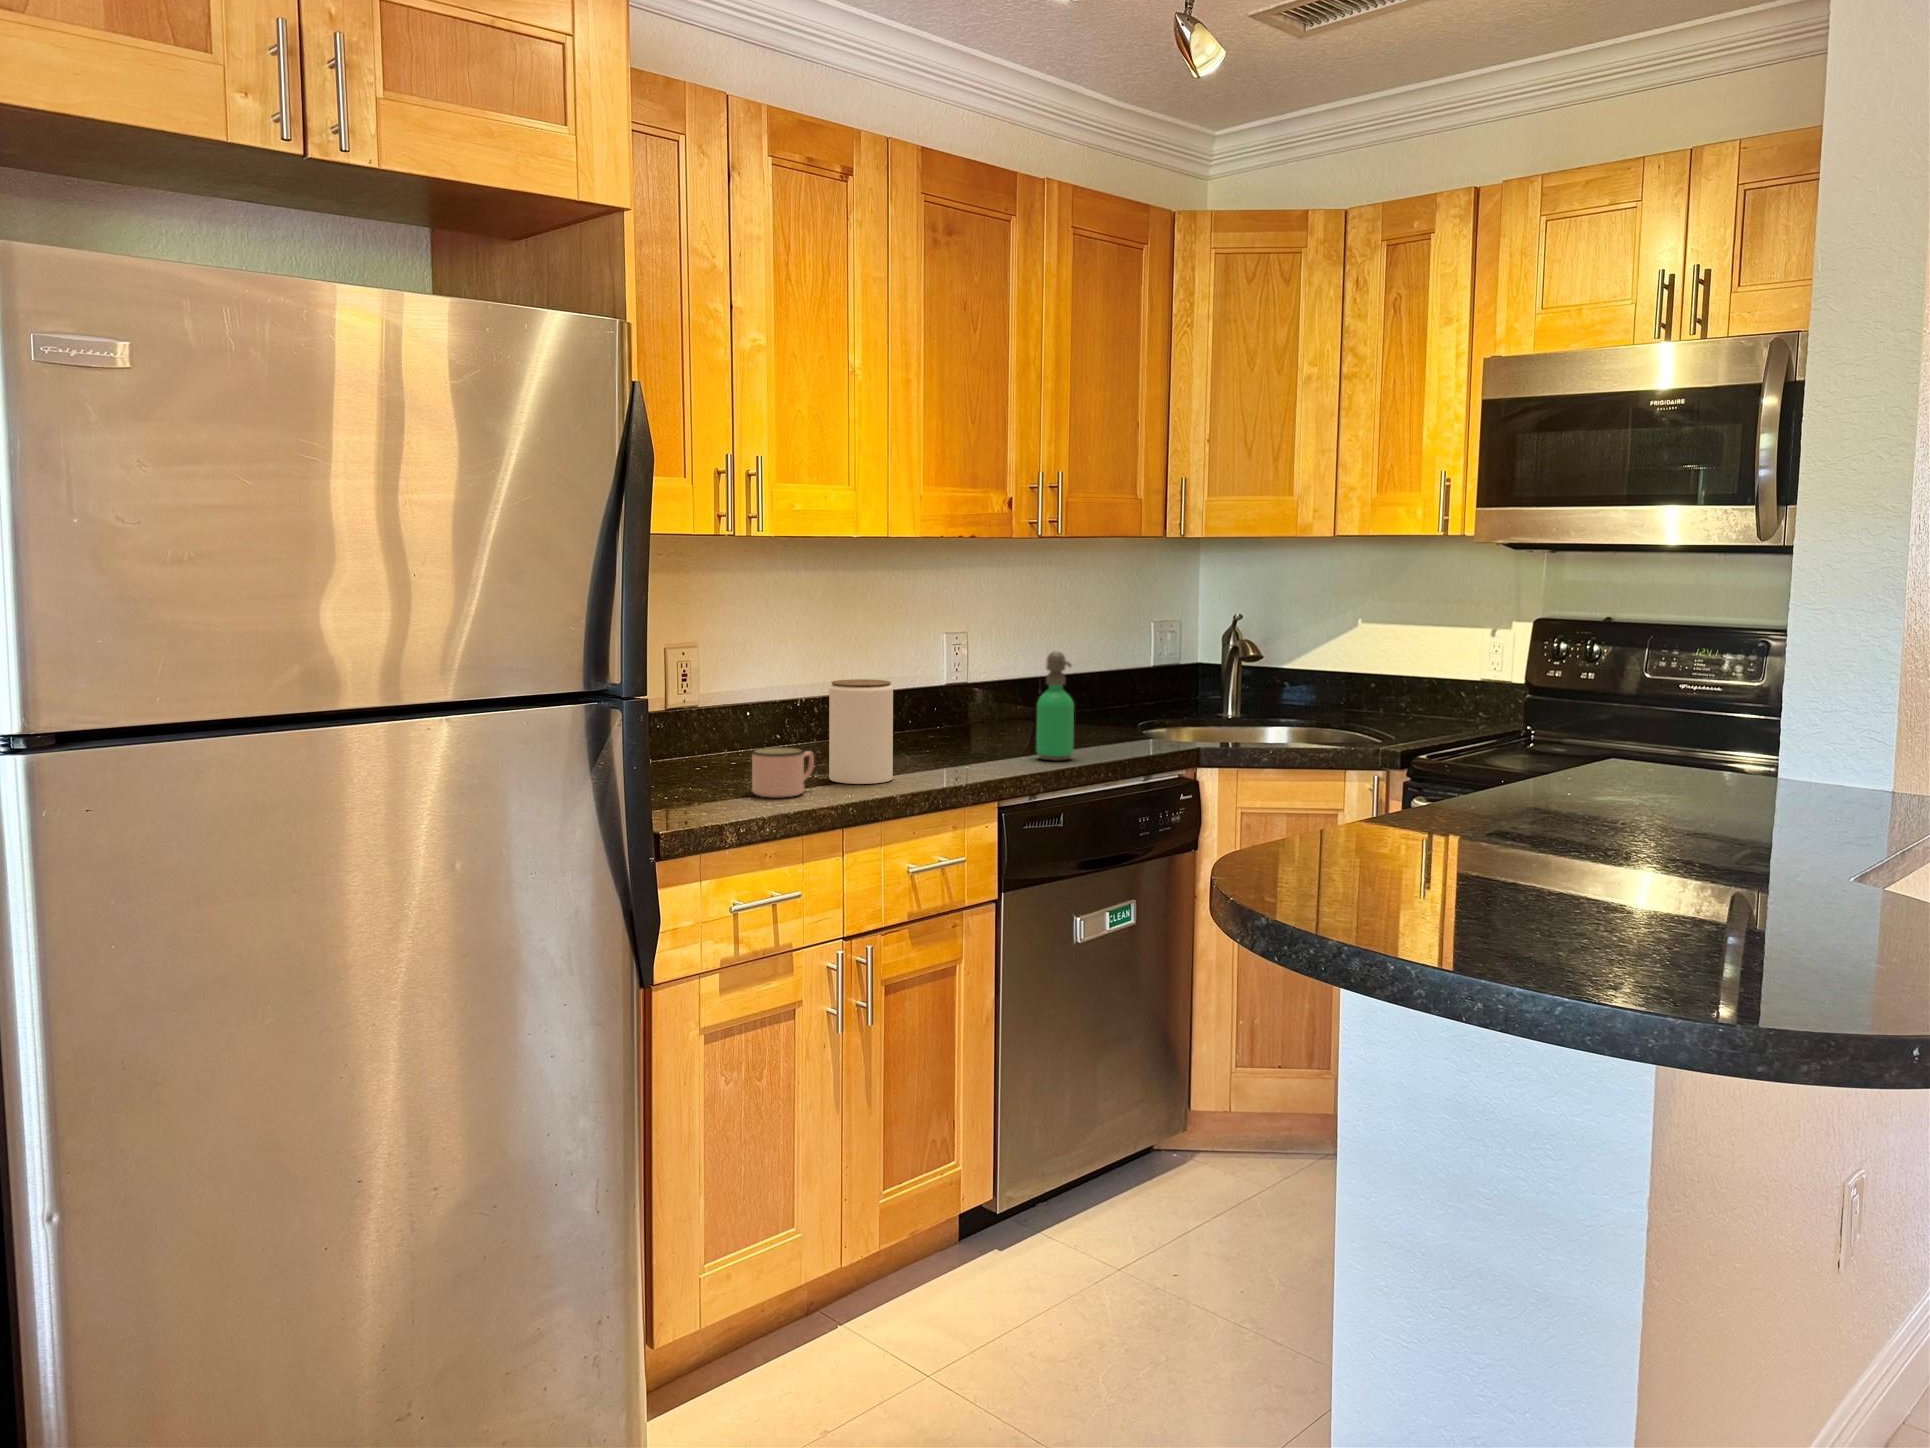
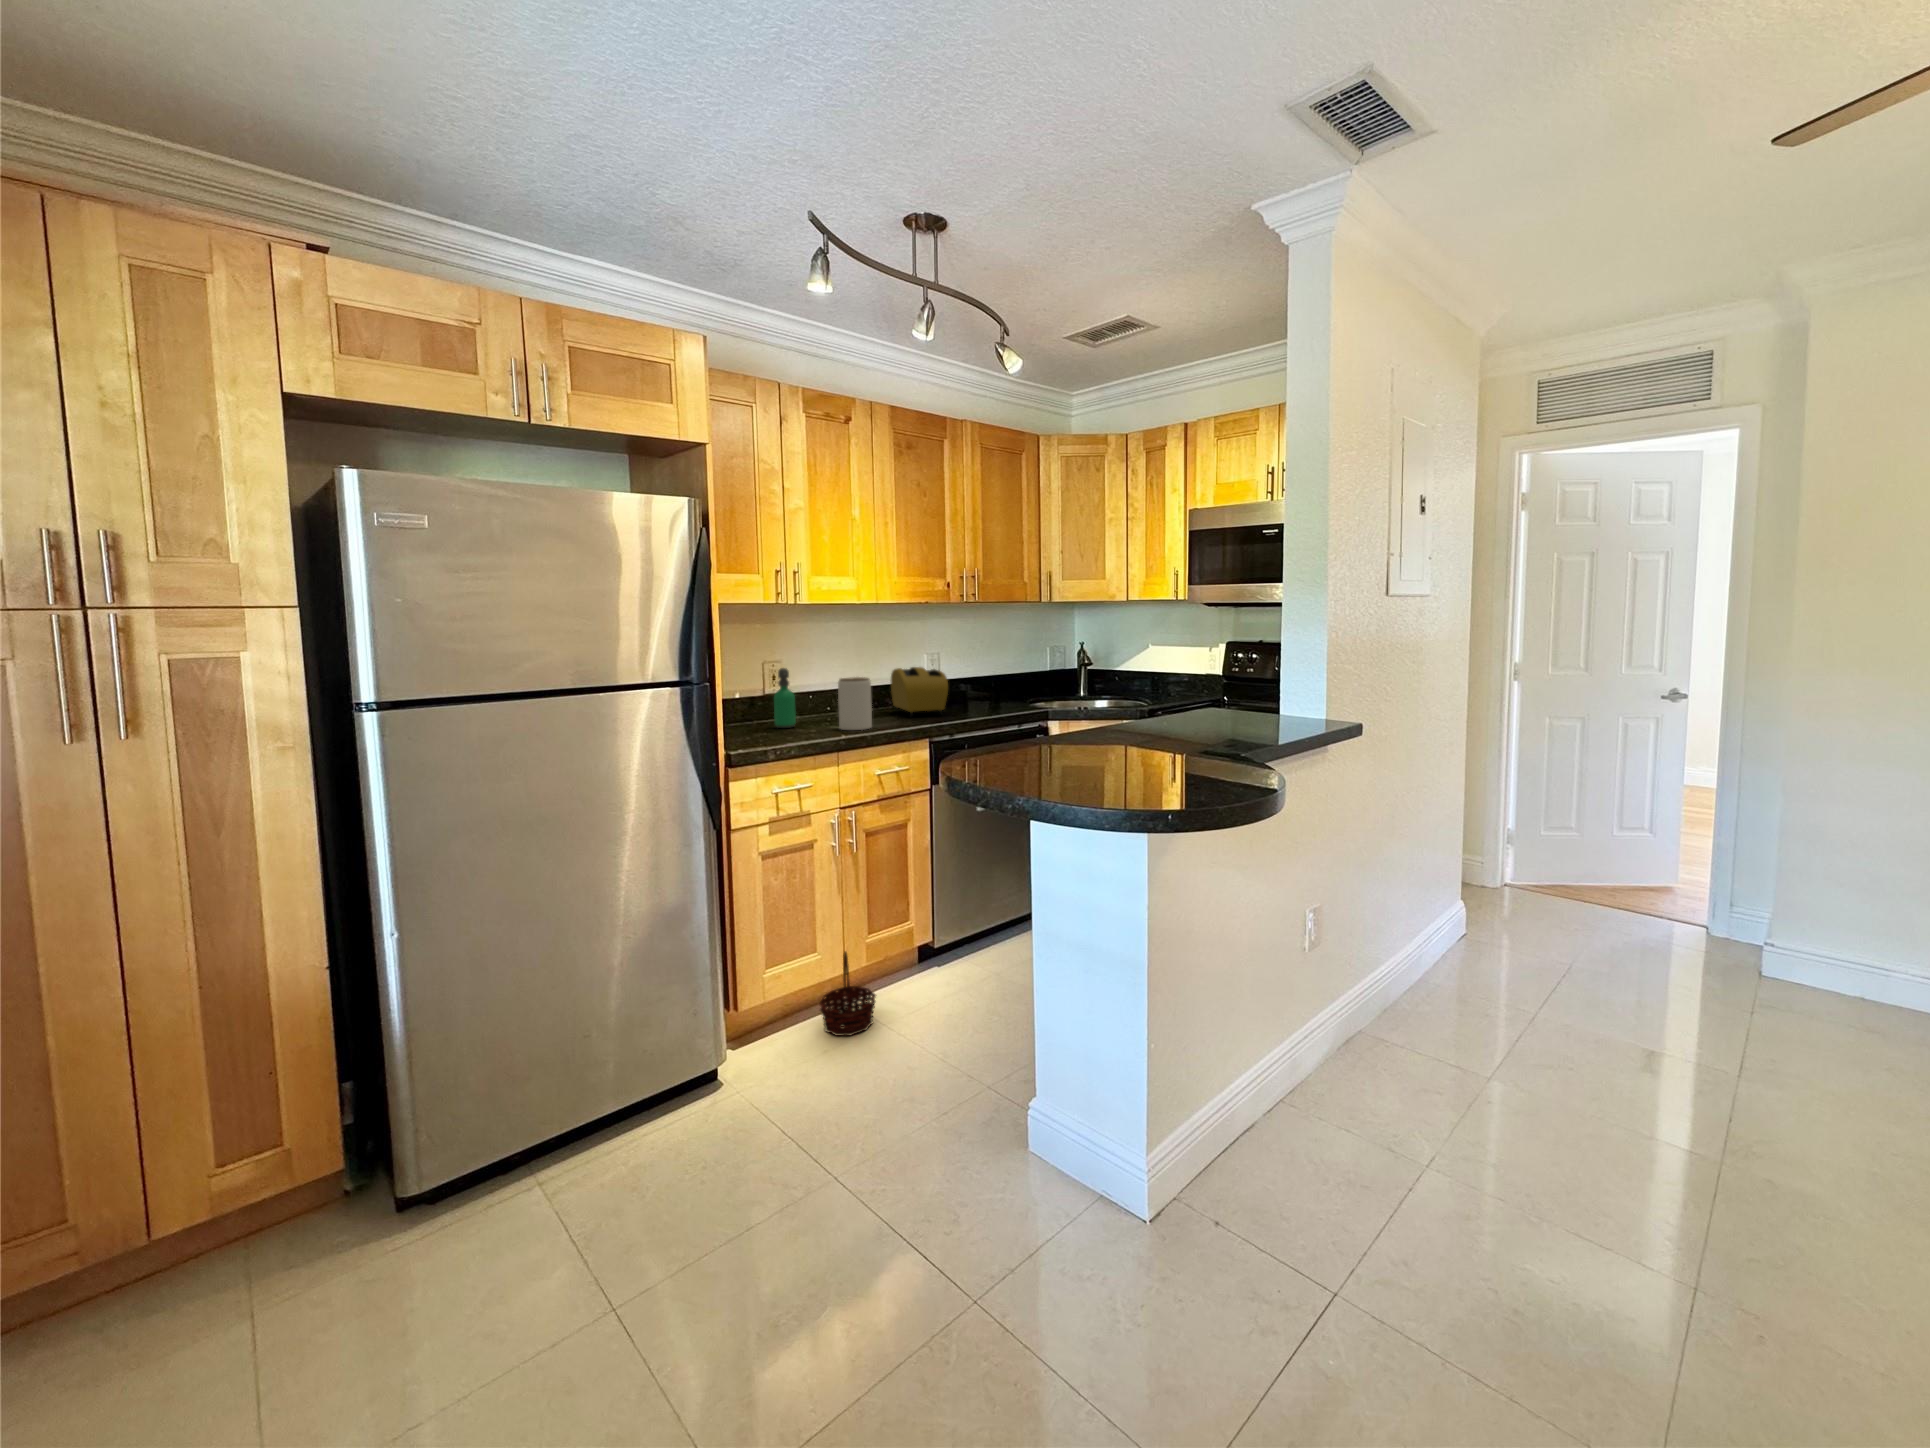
soap dispenser: present [1036,652,1074,760] -> present [774,668,796,728]
toaster: none [894,658,1016,758] -> present [891,667,948,716]
mug: present [752,747,814,798] -> none [791,712,826,737]
basket: none [806,1223,916,1393] -> present [819,951,876,1036]

